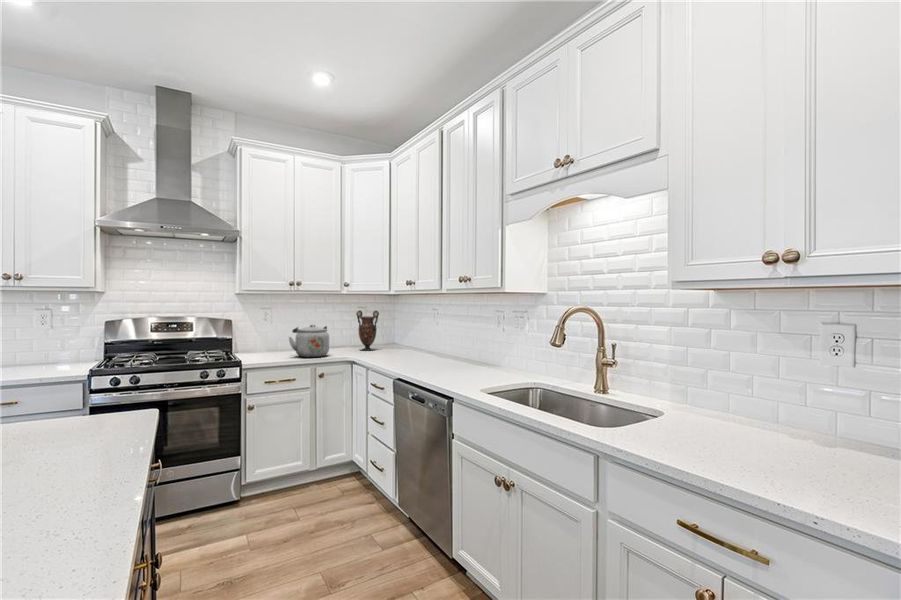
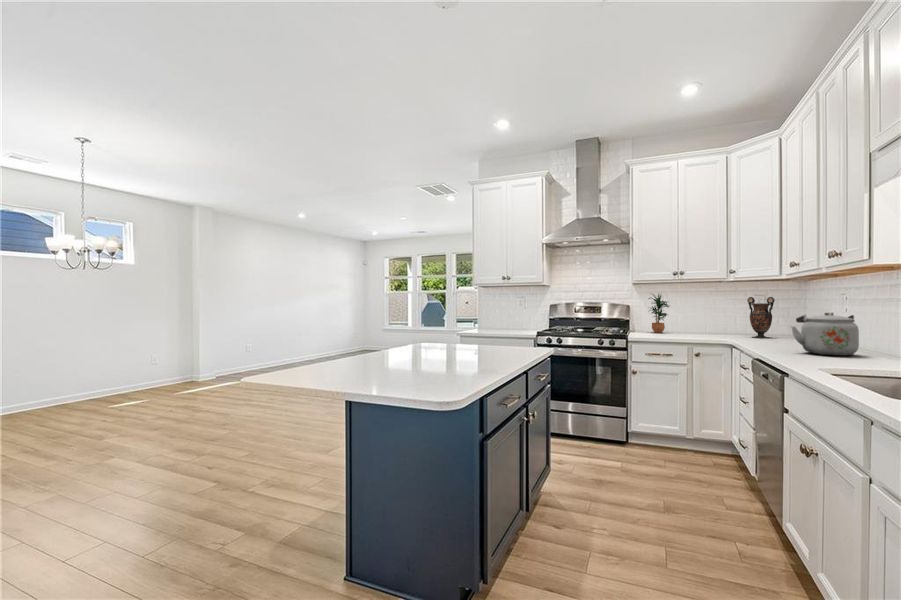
potted plant: none [252,305,282,353] -> present [649,294,669,333]
kettle: present [289,325,329,357] -> present [791,312,859,356]

